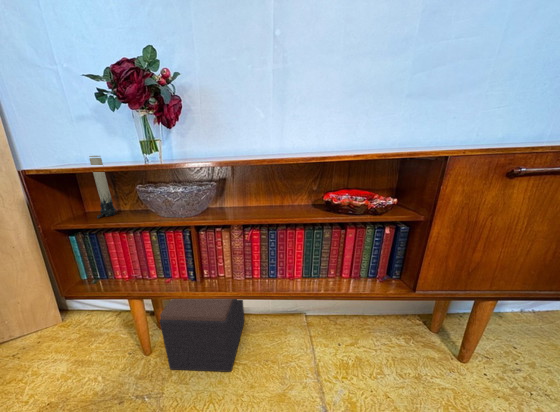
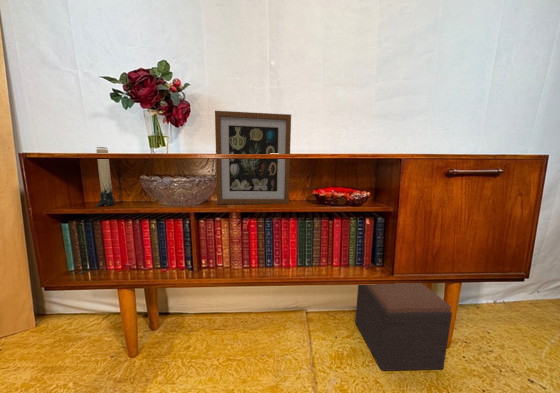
picture frame: none [206,109,295,214] -> present [215,111,291,204]
footstool: present [160,299,244,372] -> present [355,281,452,371]

